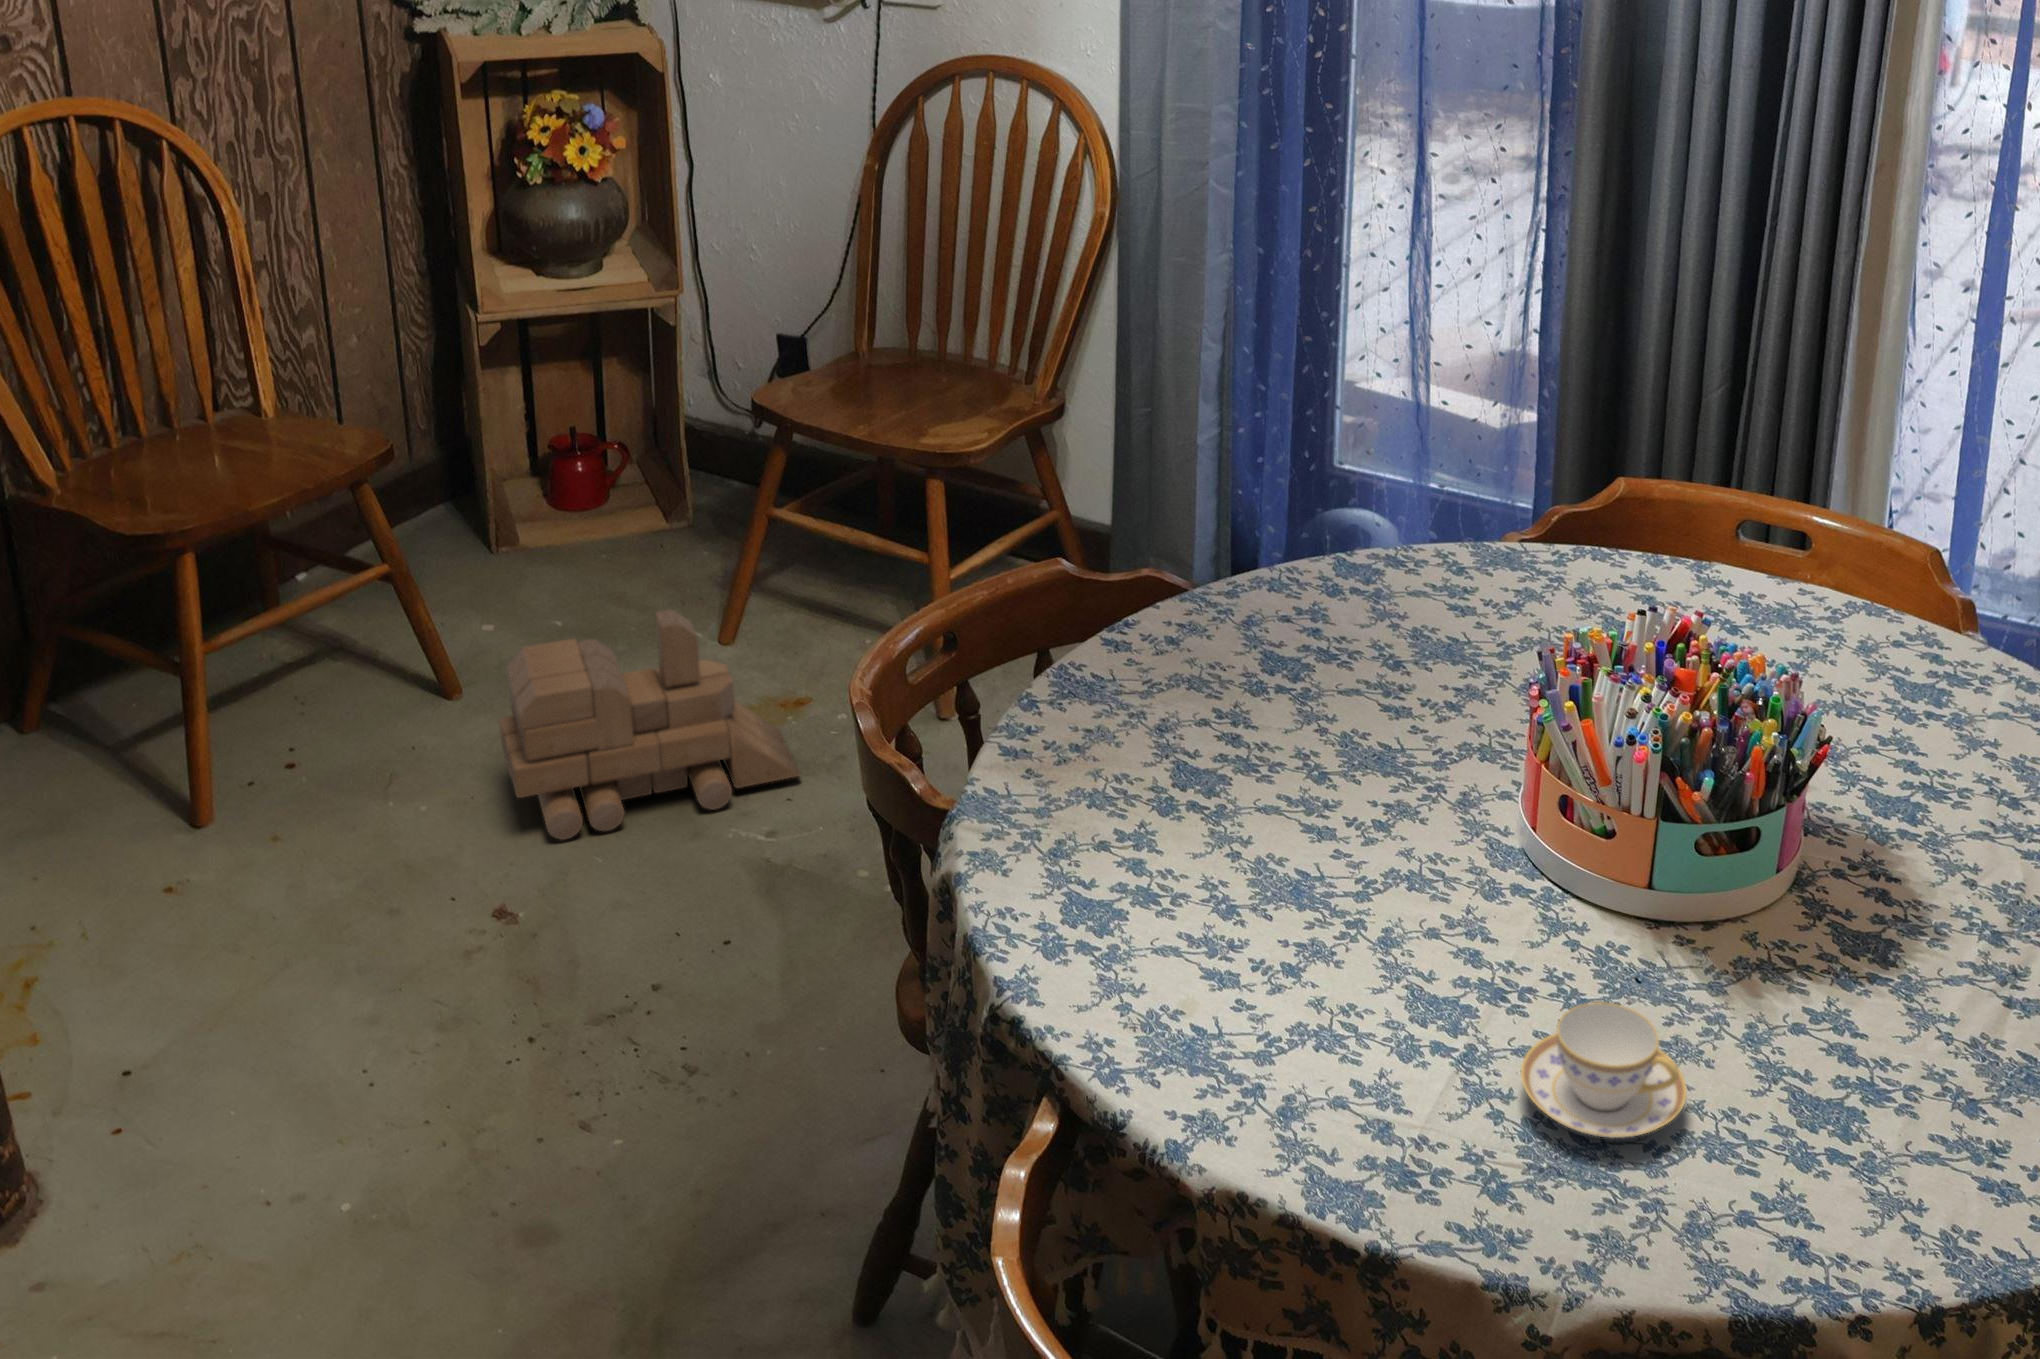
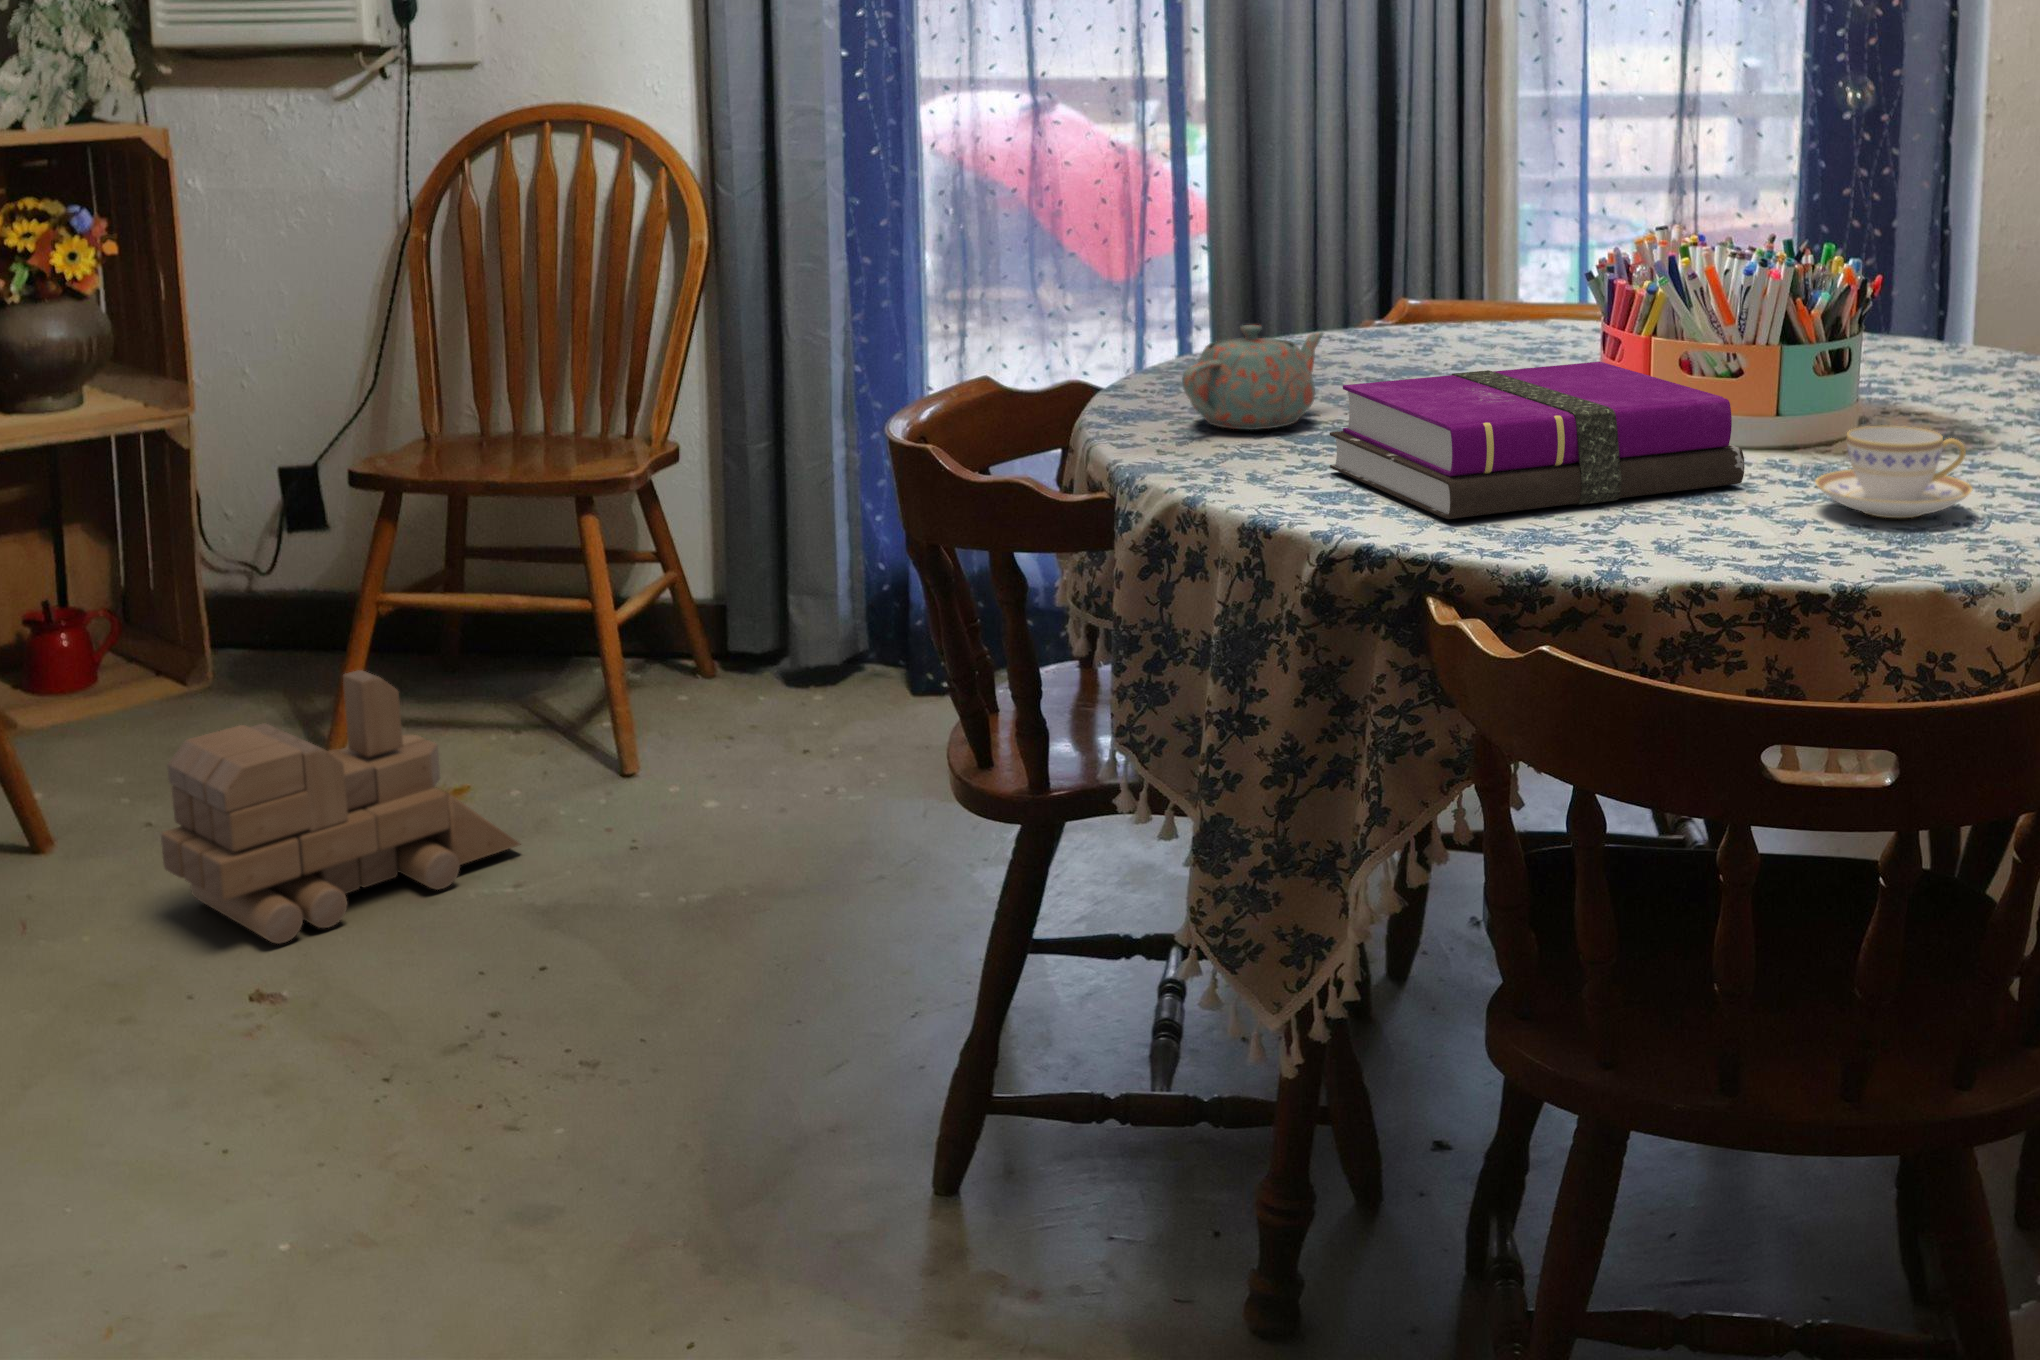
teapot: none [1131,608,1326,722] -> present [1182,325,1323,430]
notebook: none [1163,756,1521,990] -> present [1330,362,1745,519]

